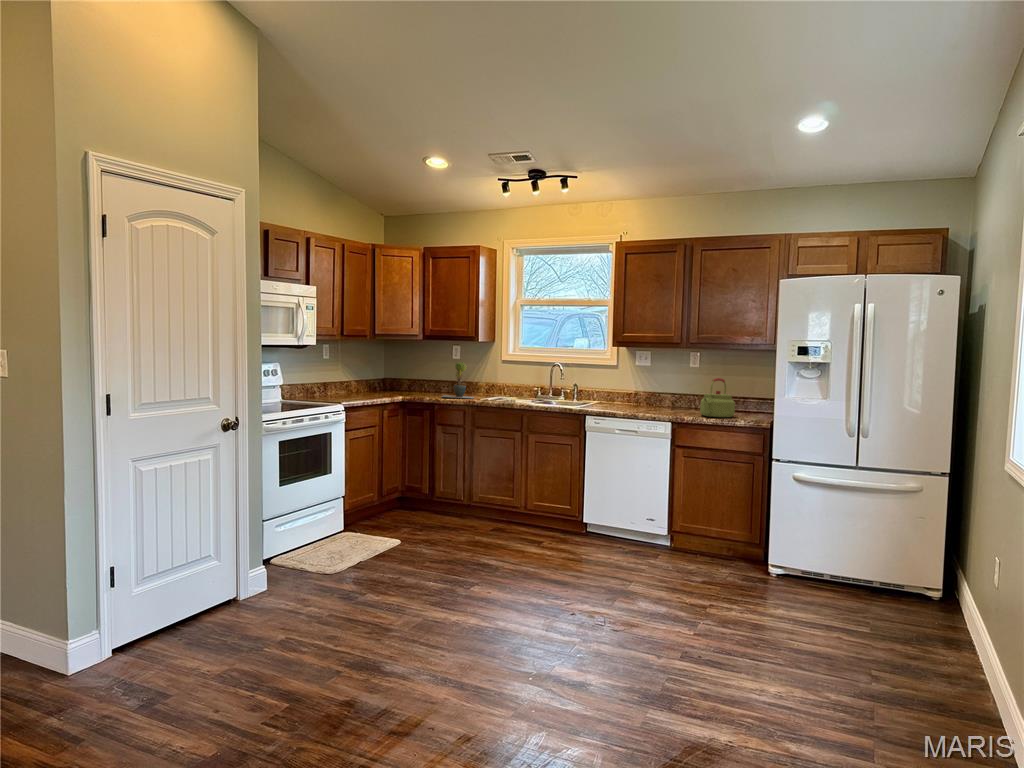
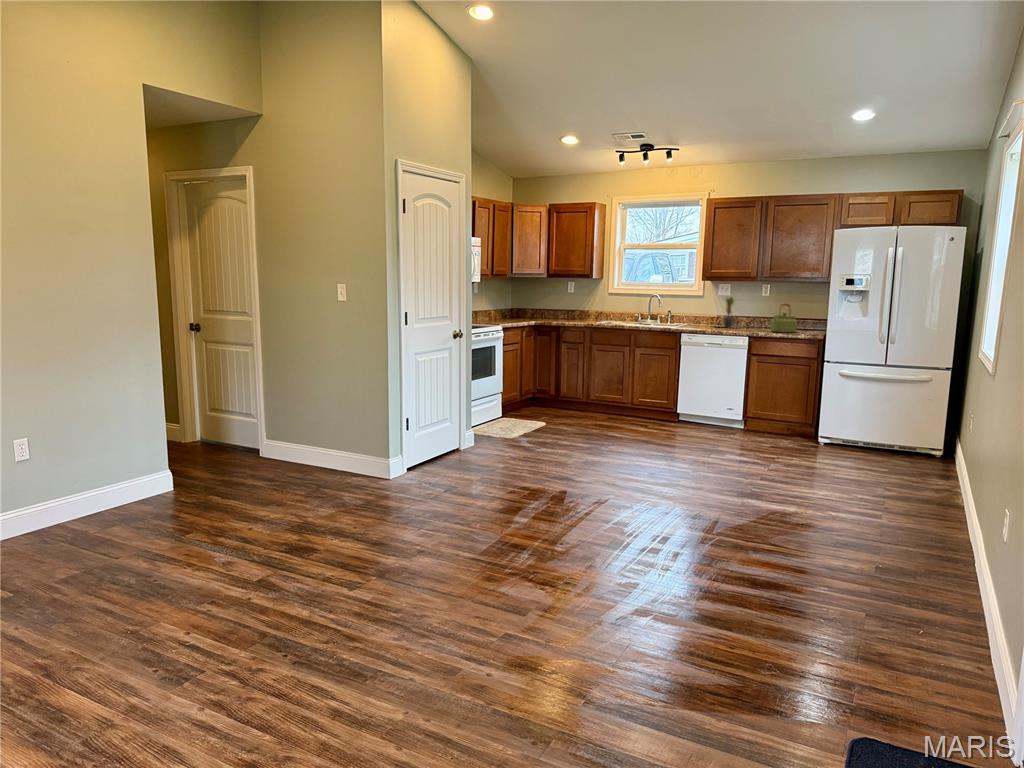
potted plant: present [443,362,473,398] -> present [723,297,735,327]

